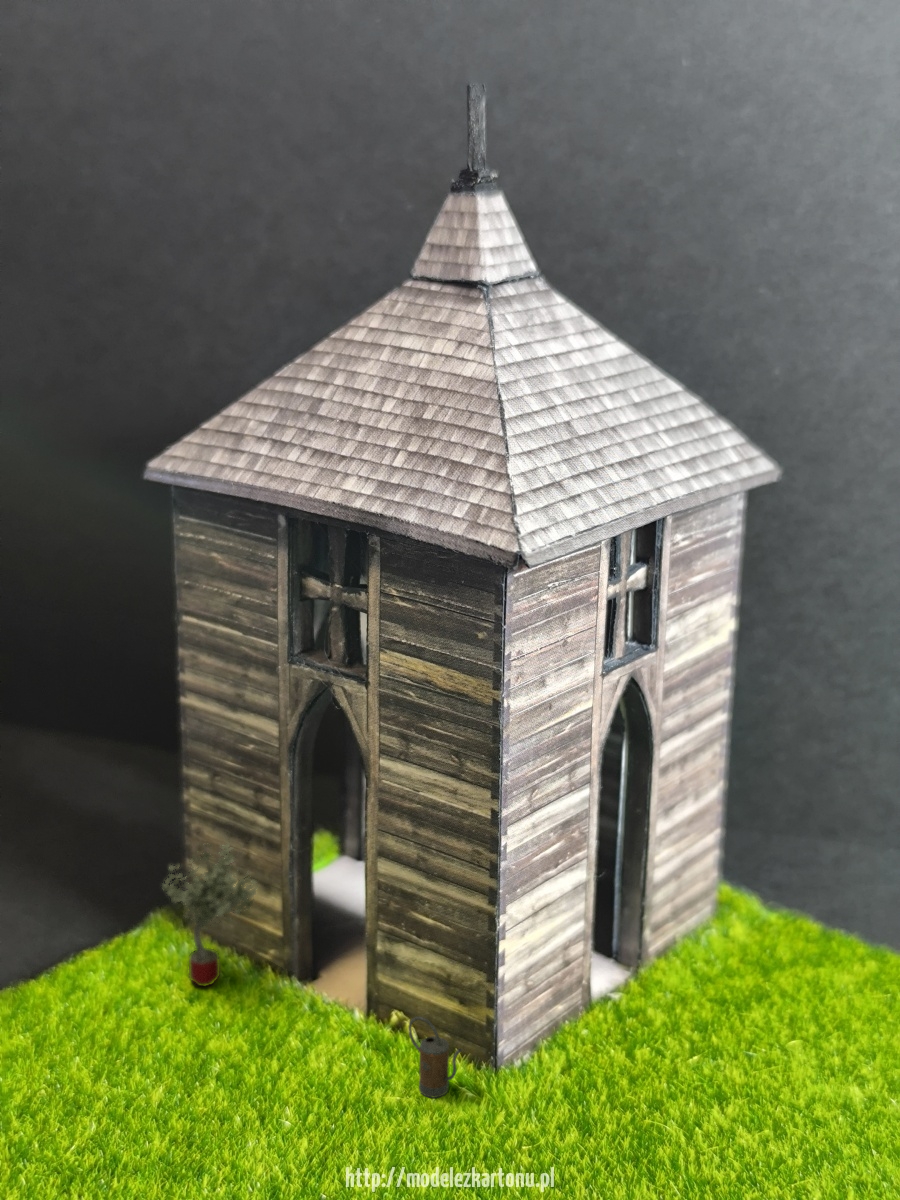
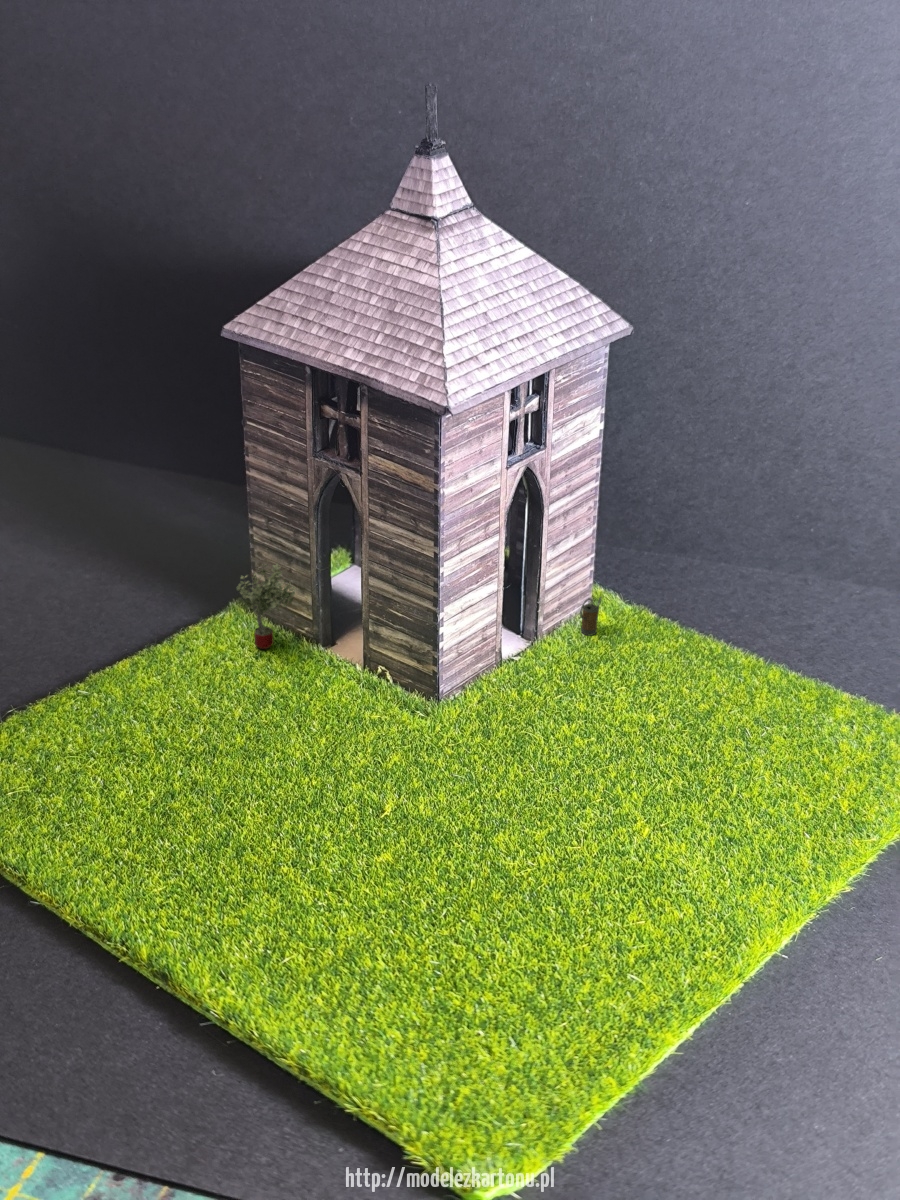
watering can: present [408,1017,462,1098] -> present [580,597,601,635]

